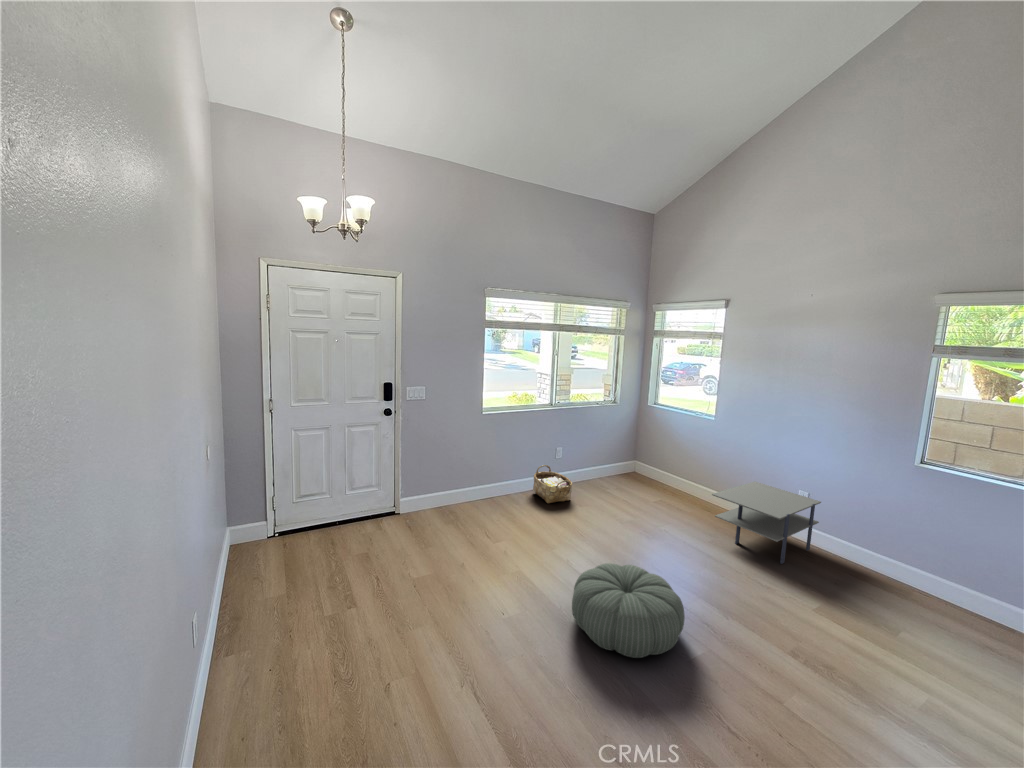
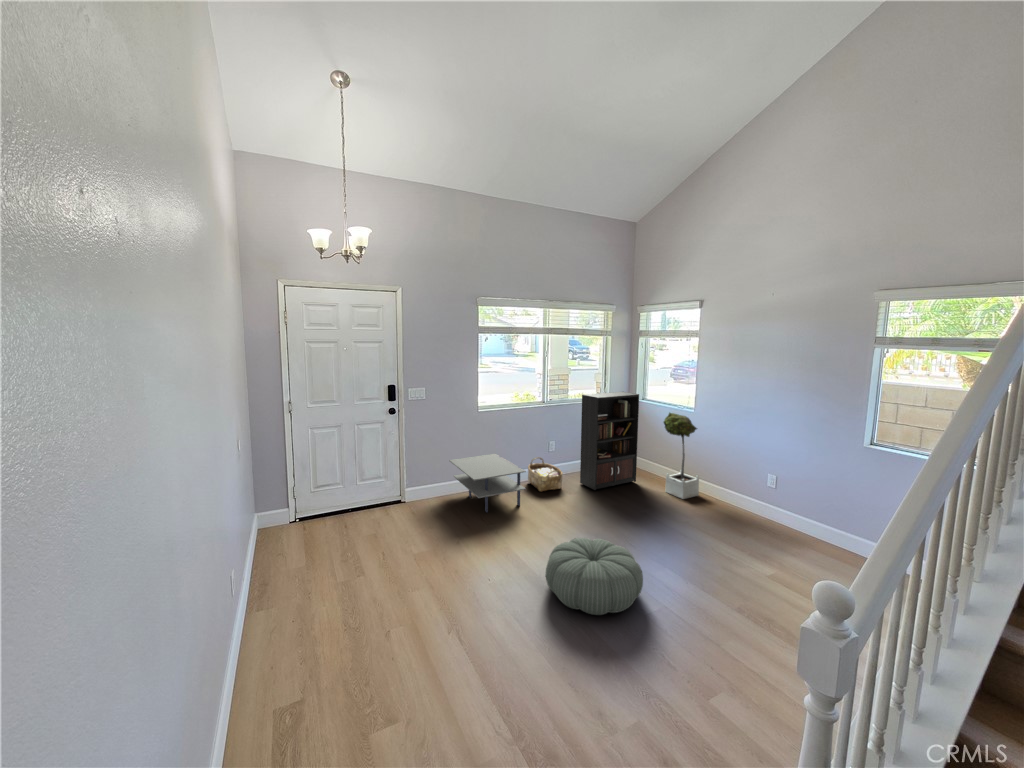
bookcase: none [590,395,657,503] -> present [580,392,639,490]
potted tree: none [683,420,720,514] -> present [664,413,699,499]
side table: present [712,482,821,564] -> present [449,454,526,512]

